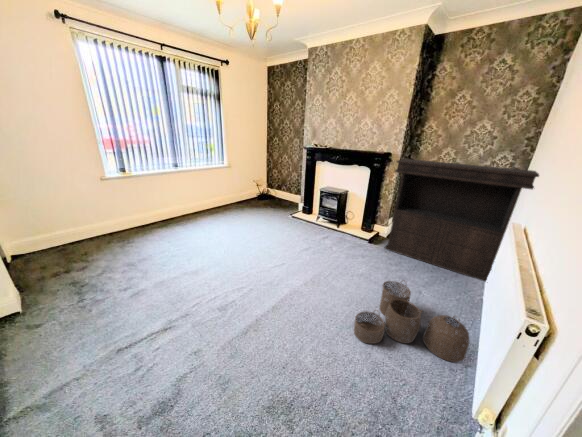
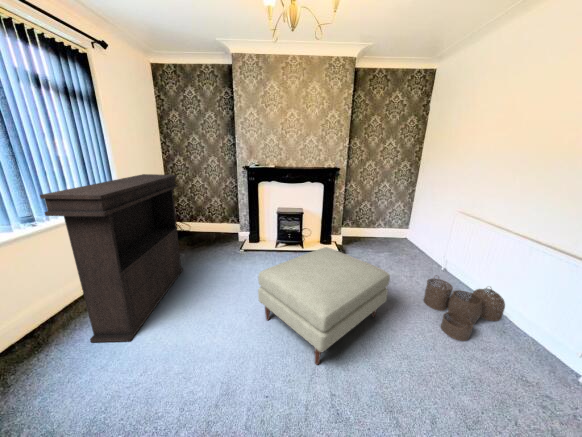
console table: present [384,159,539,281] -> present [40,174,183,342]
ottoman: none [225,217,323,287] -> present [258,247,390,365]

